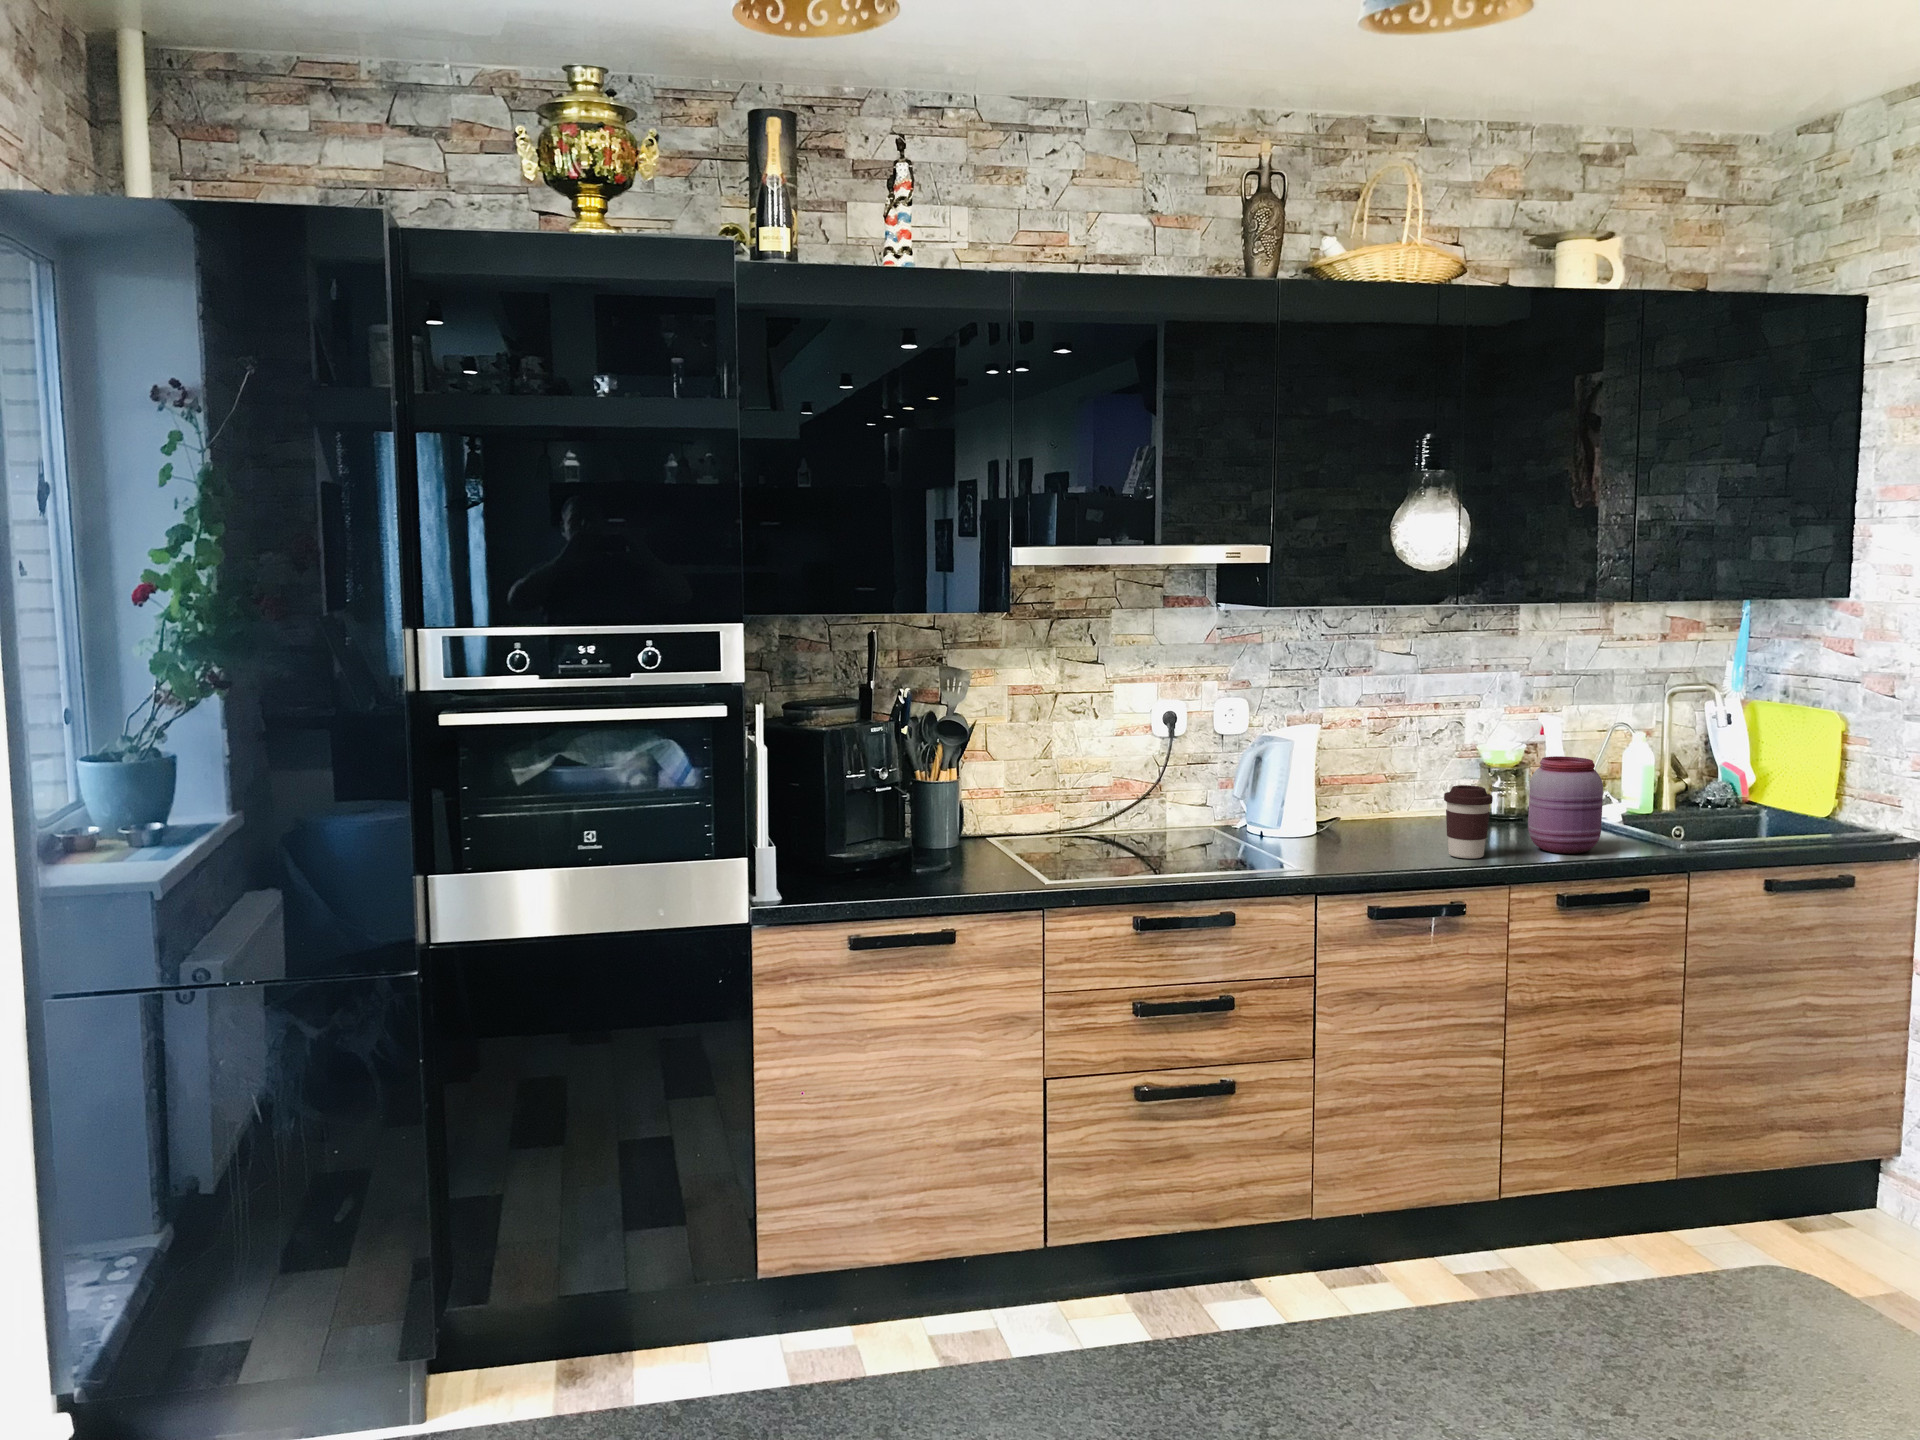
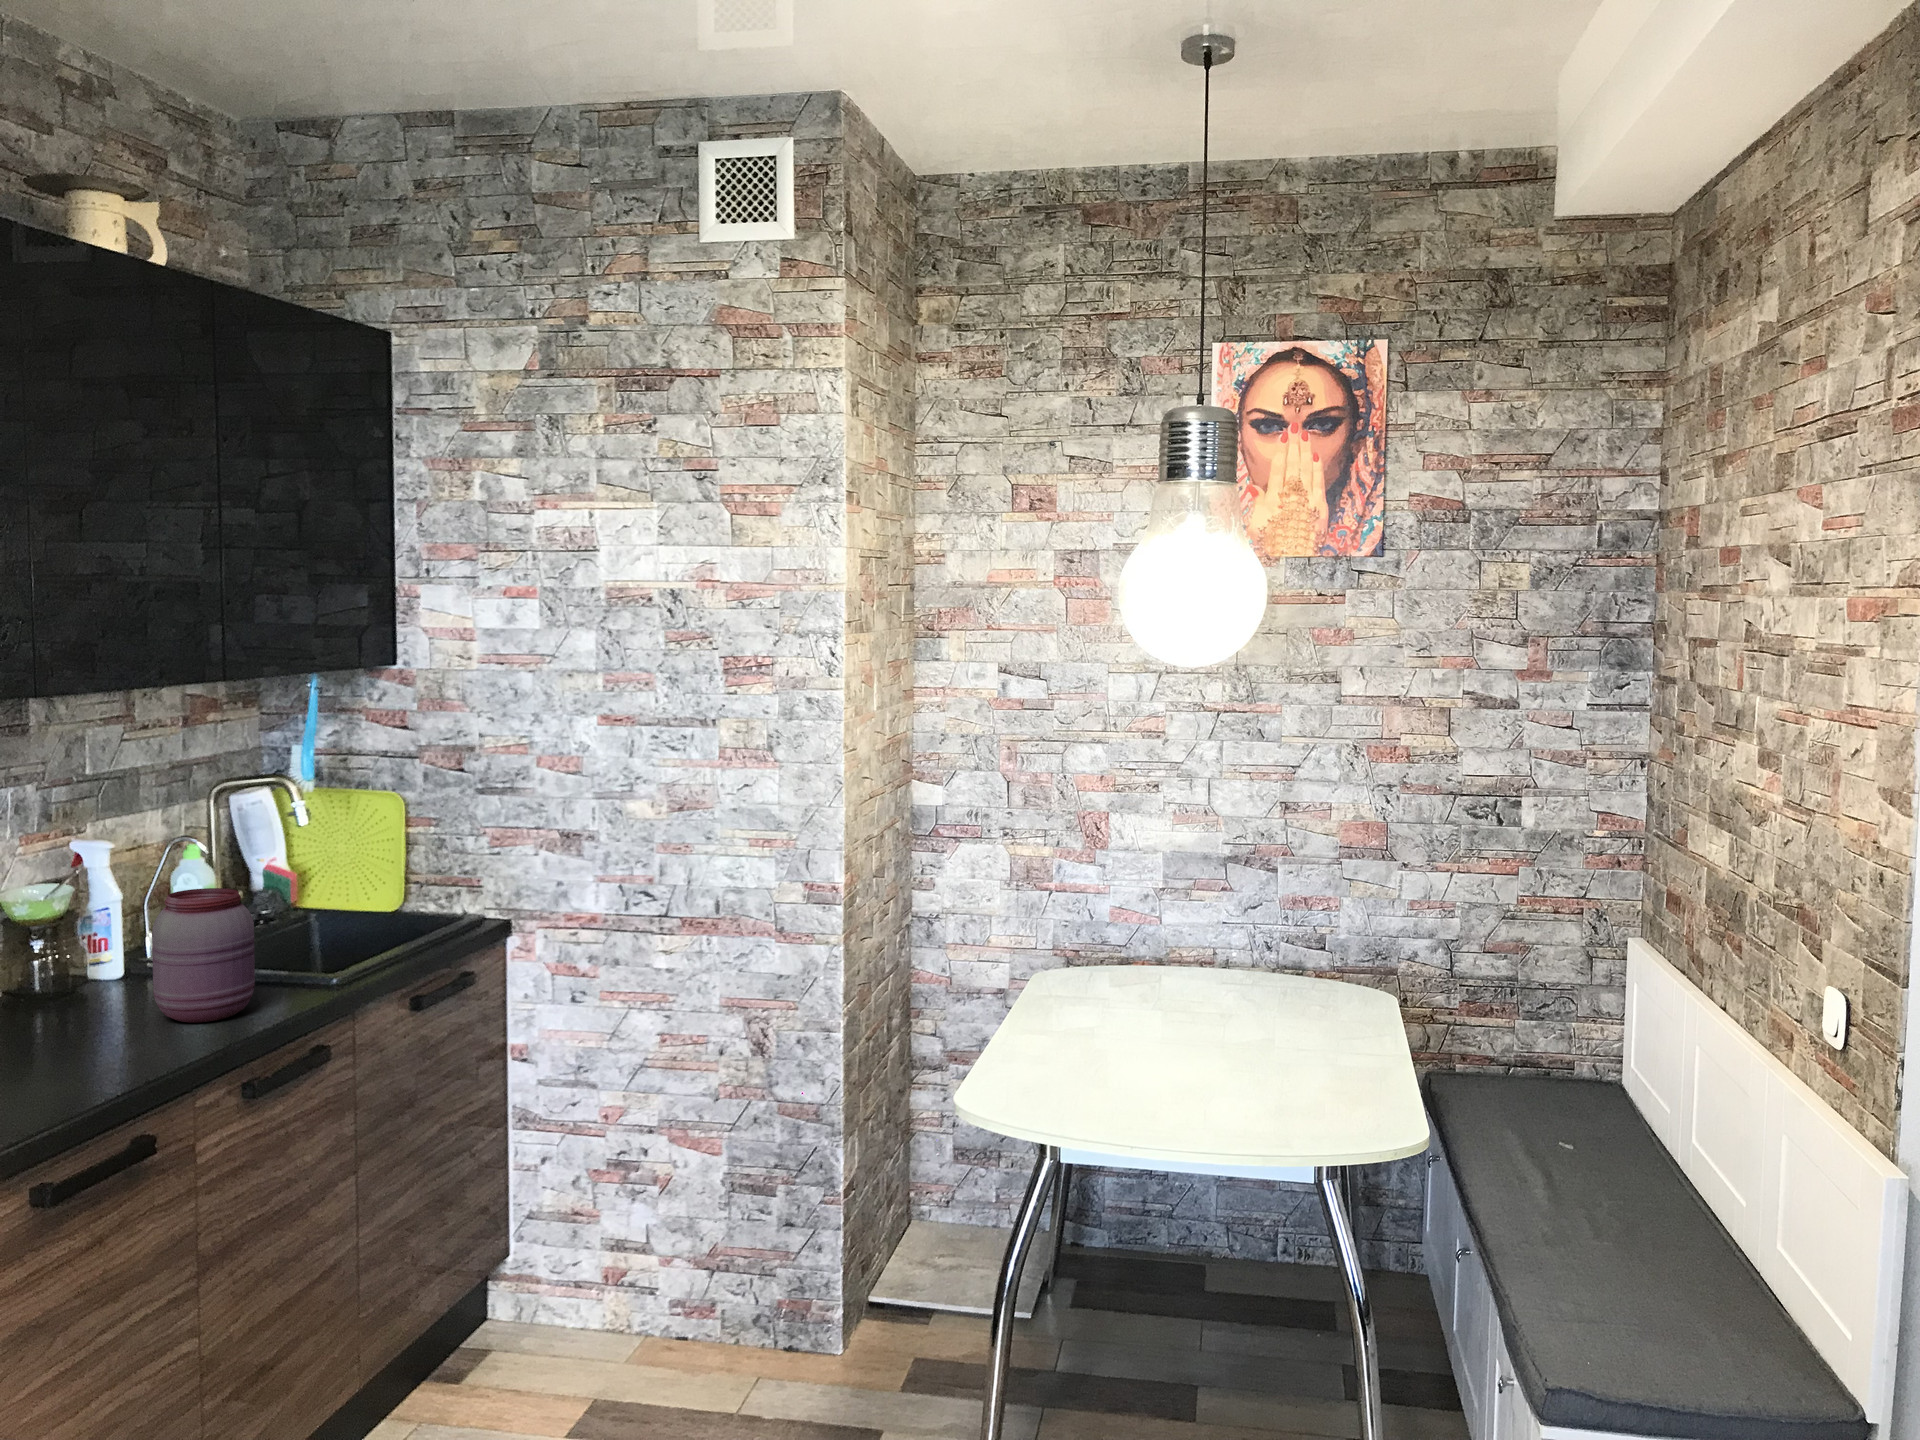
coffee cup: present [1444,785,1493,859] -> none [60,953,136,1063]

